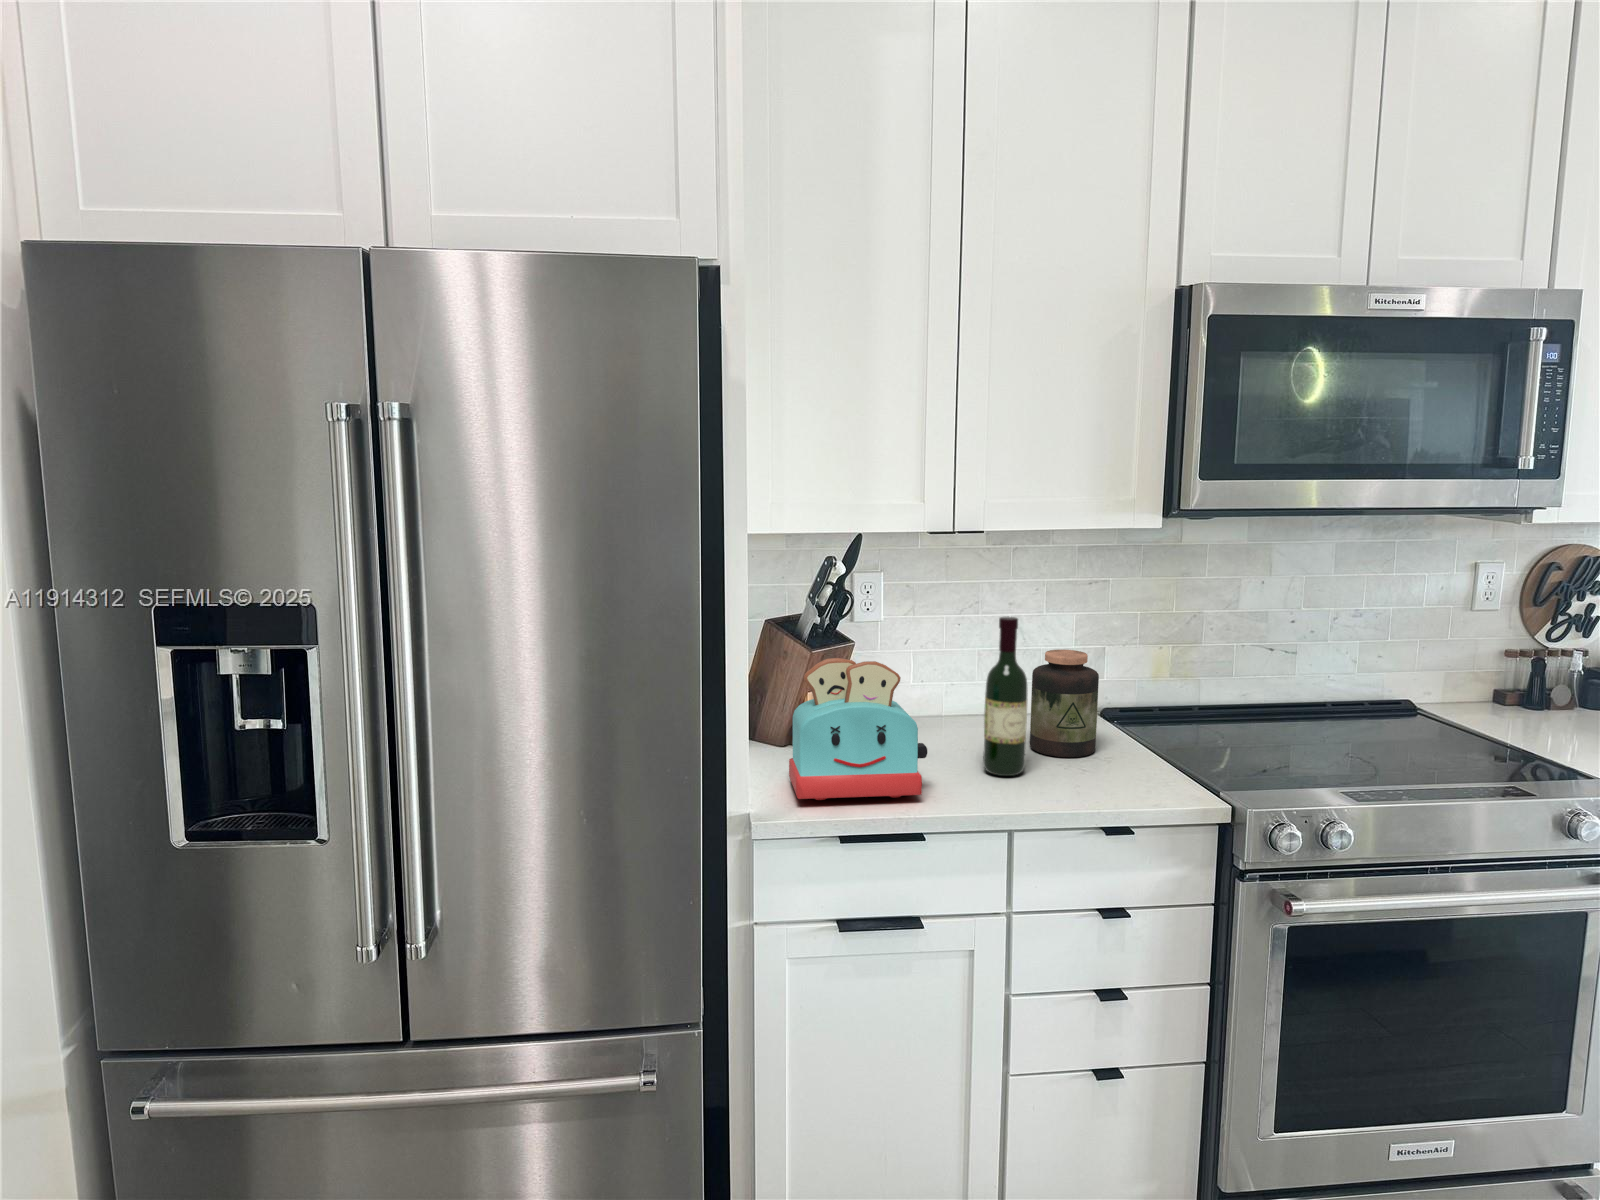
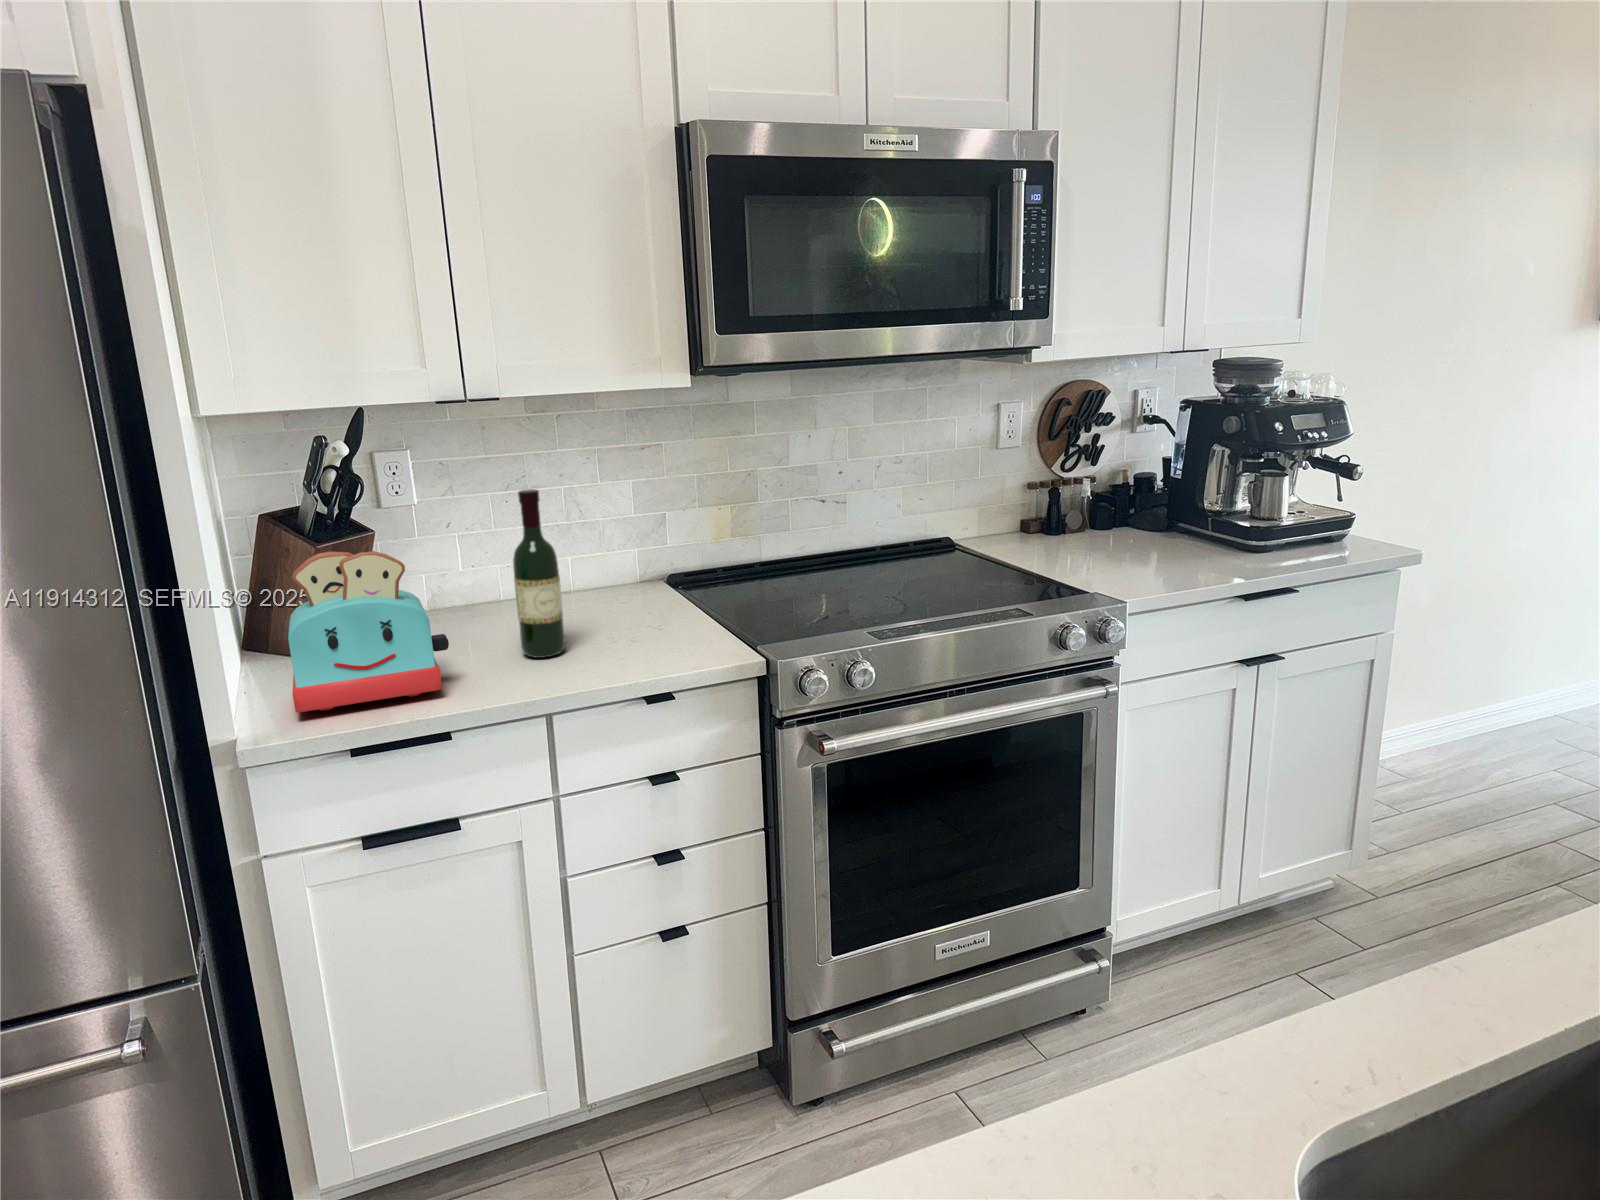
jar: present [1030,649,1099,757] -> none [573,519,646,630]

